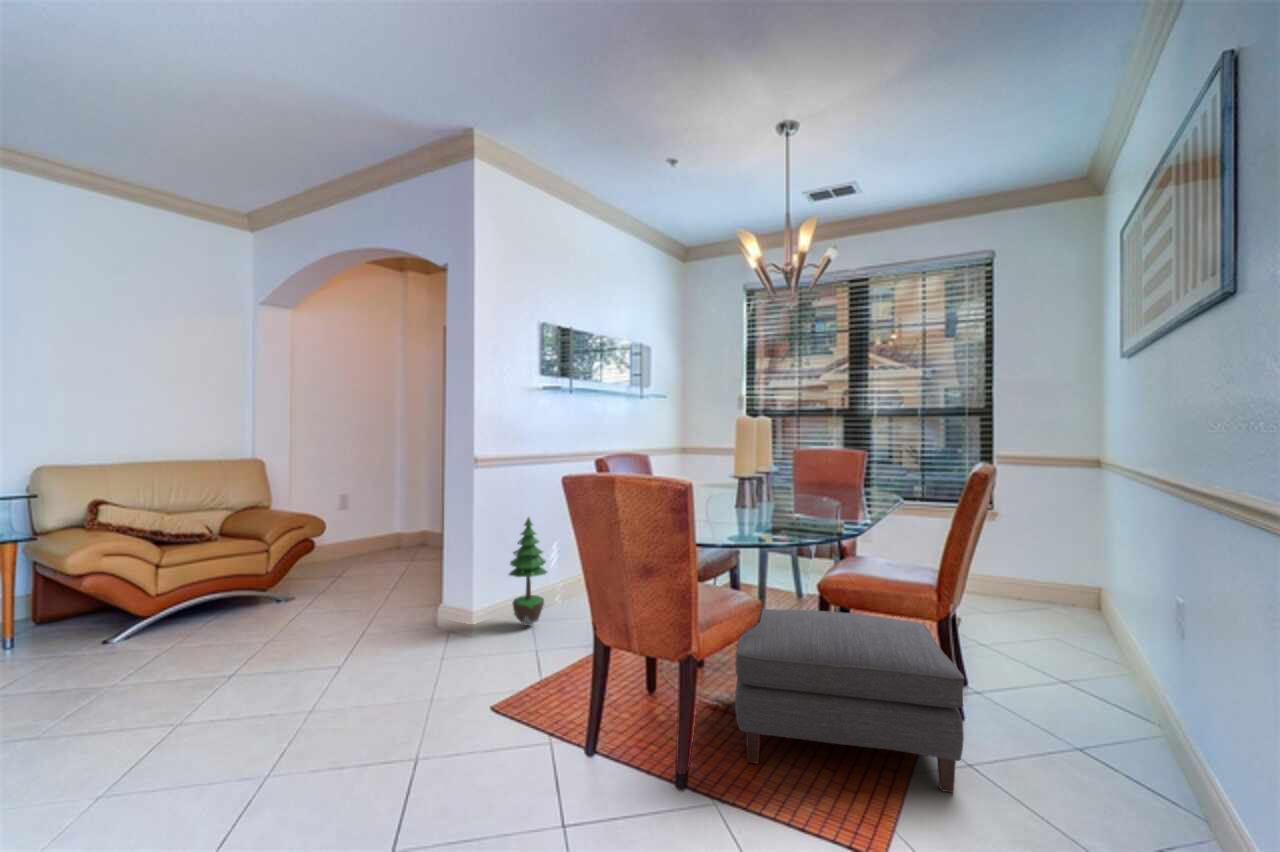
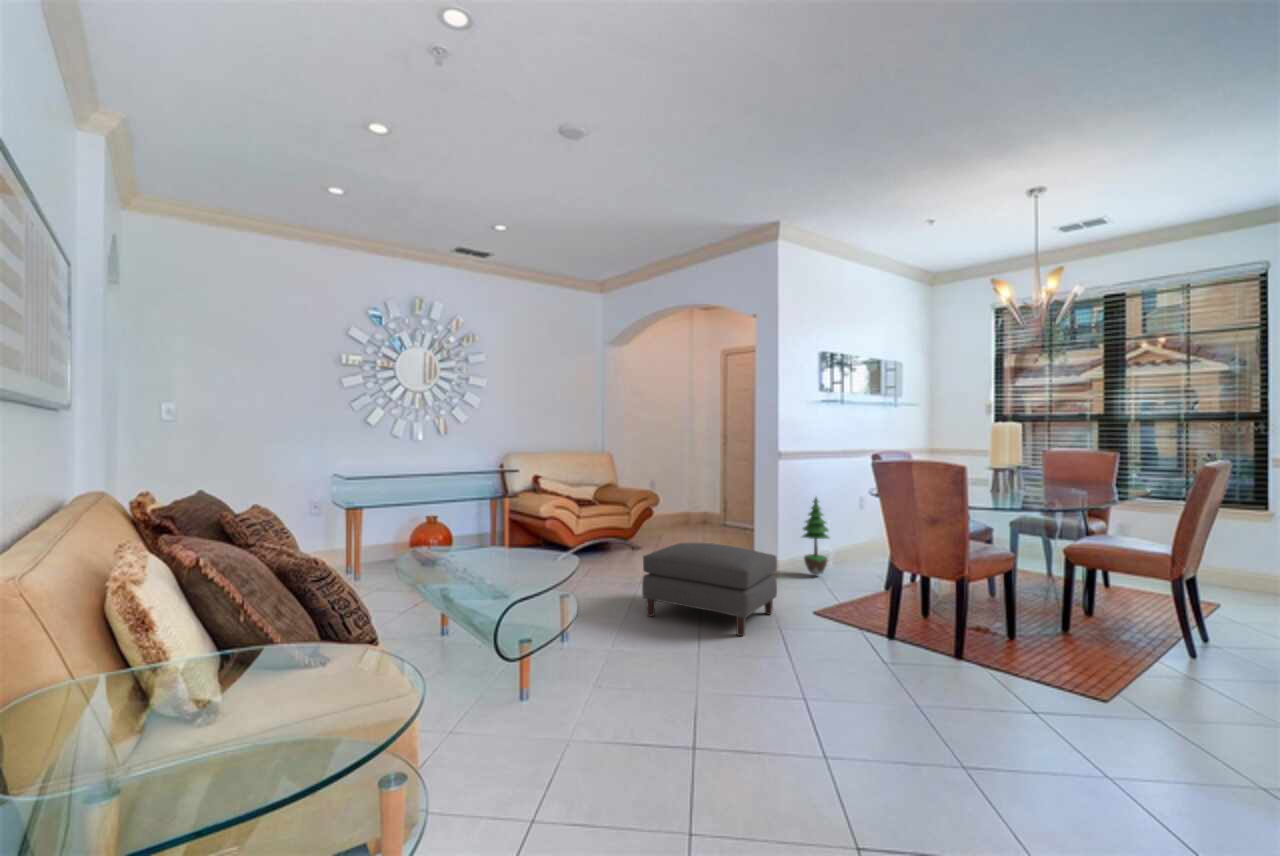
ottoman: present [735,609,964,792] -> present [642,543,777,636]

